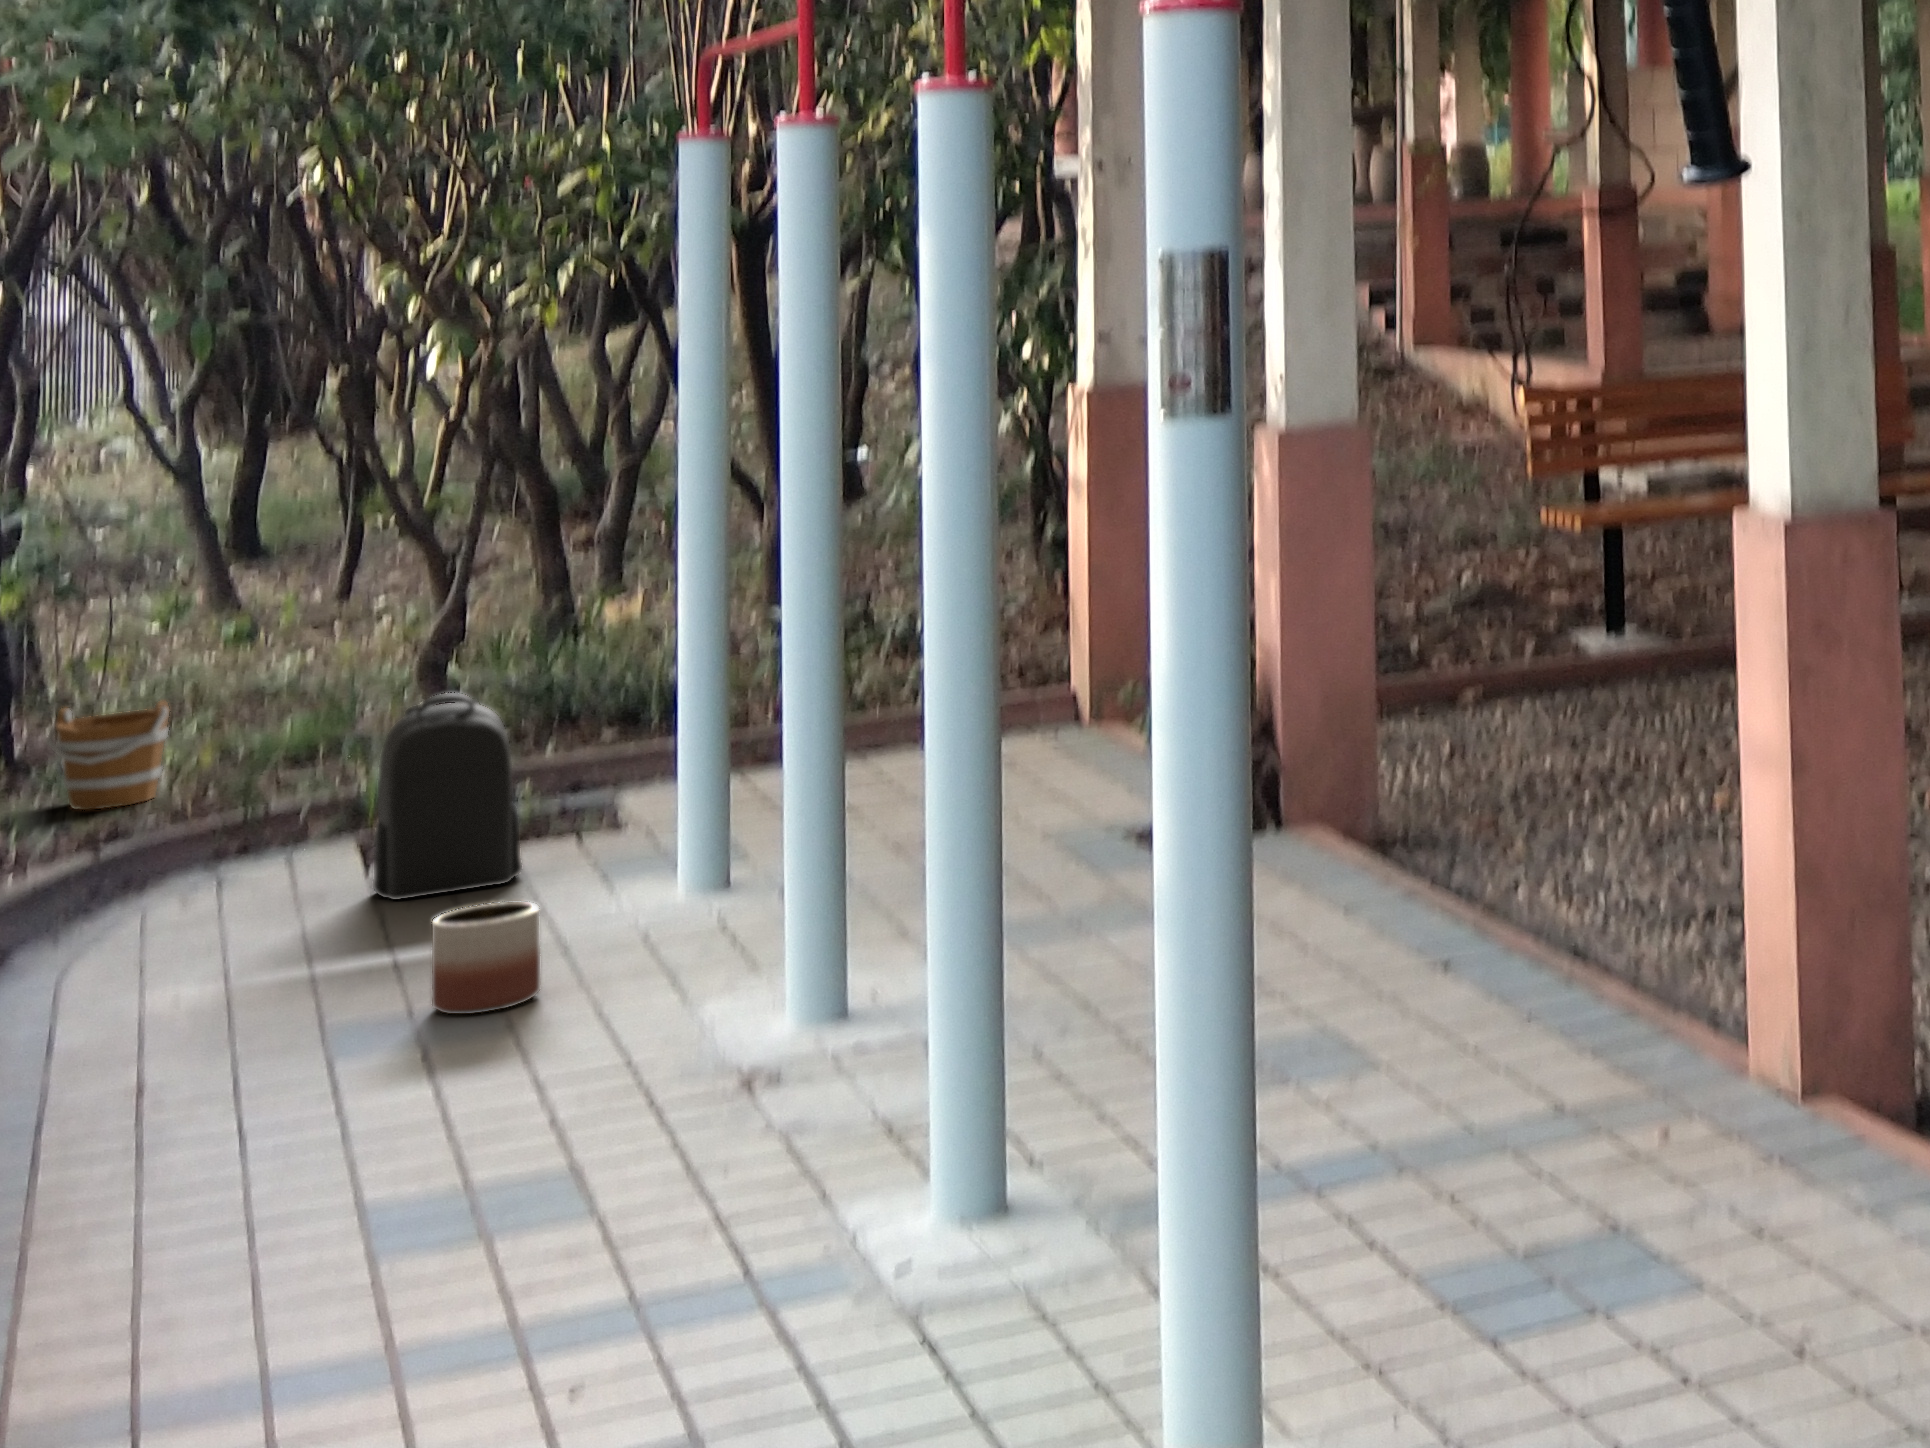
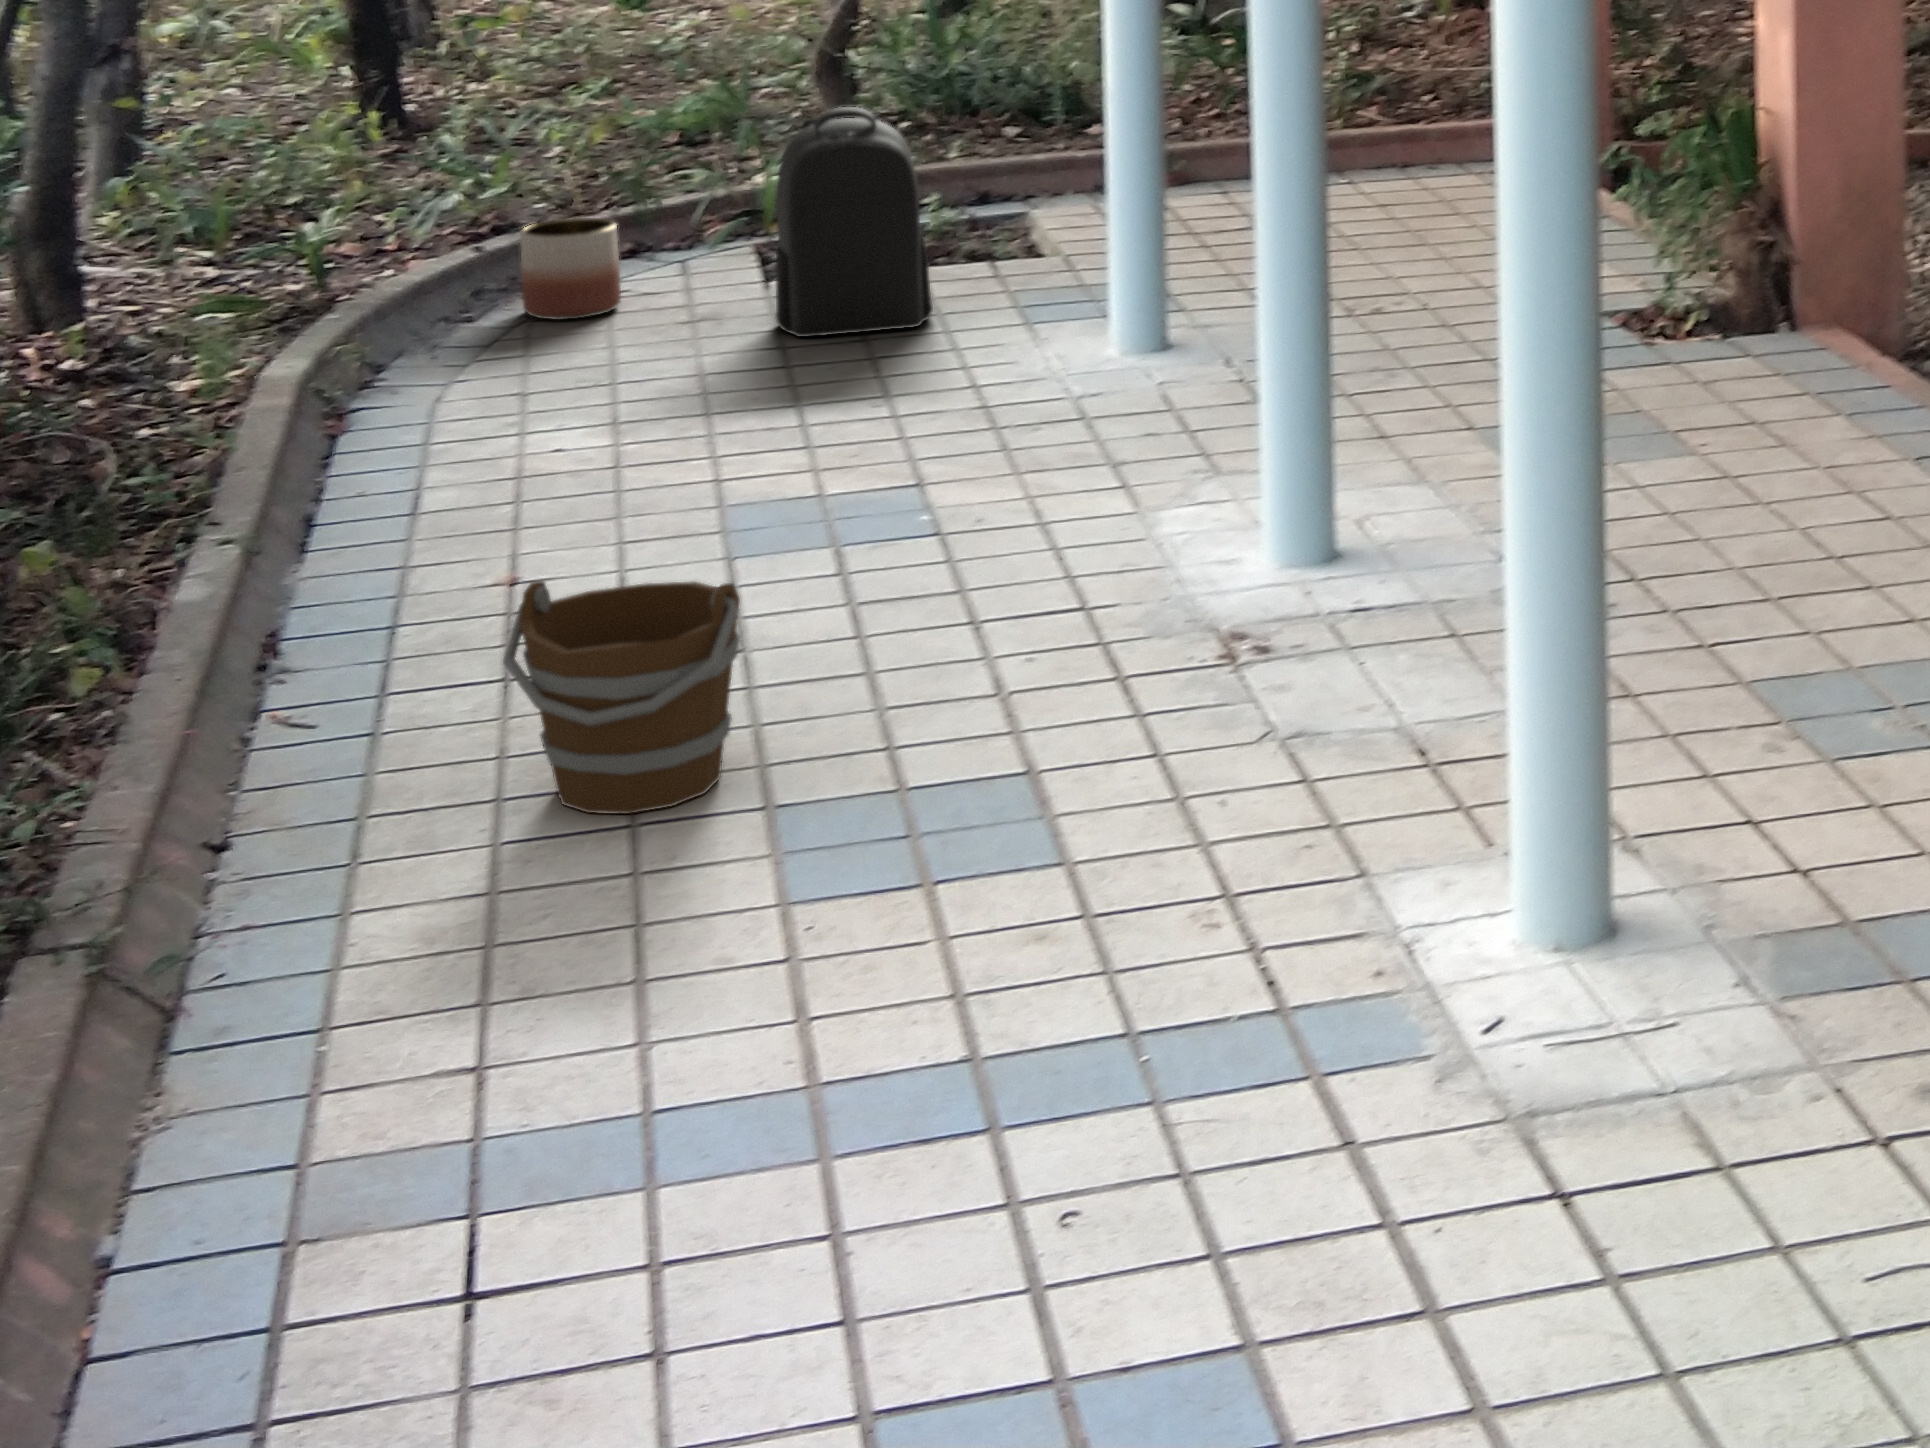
bucket: present [47,701,169,810] -> present [503,581,740,814]
planter: present [432,902,540,1014] -> present [520,218,621,320]

